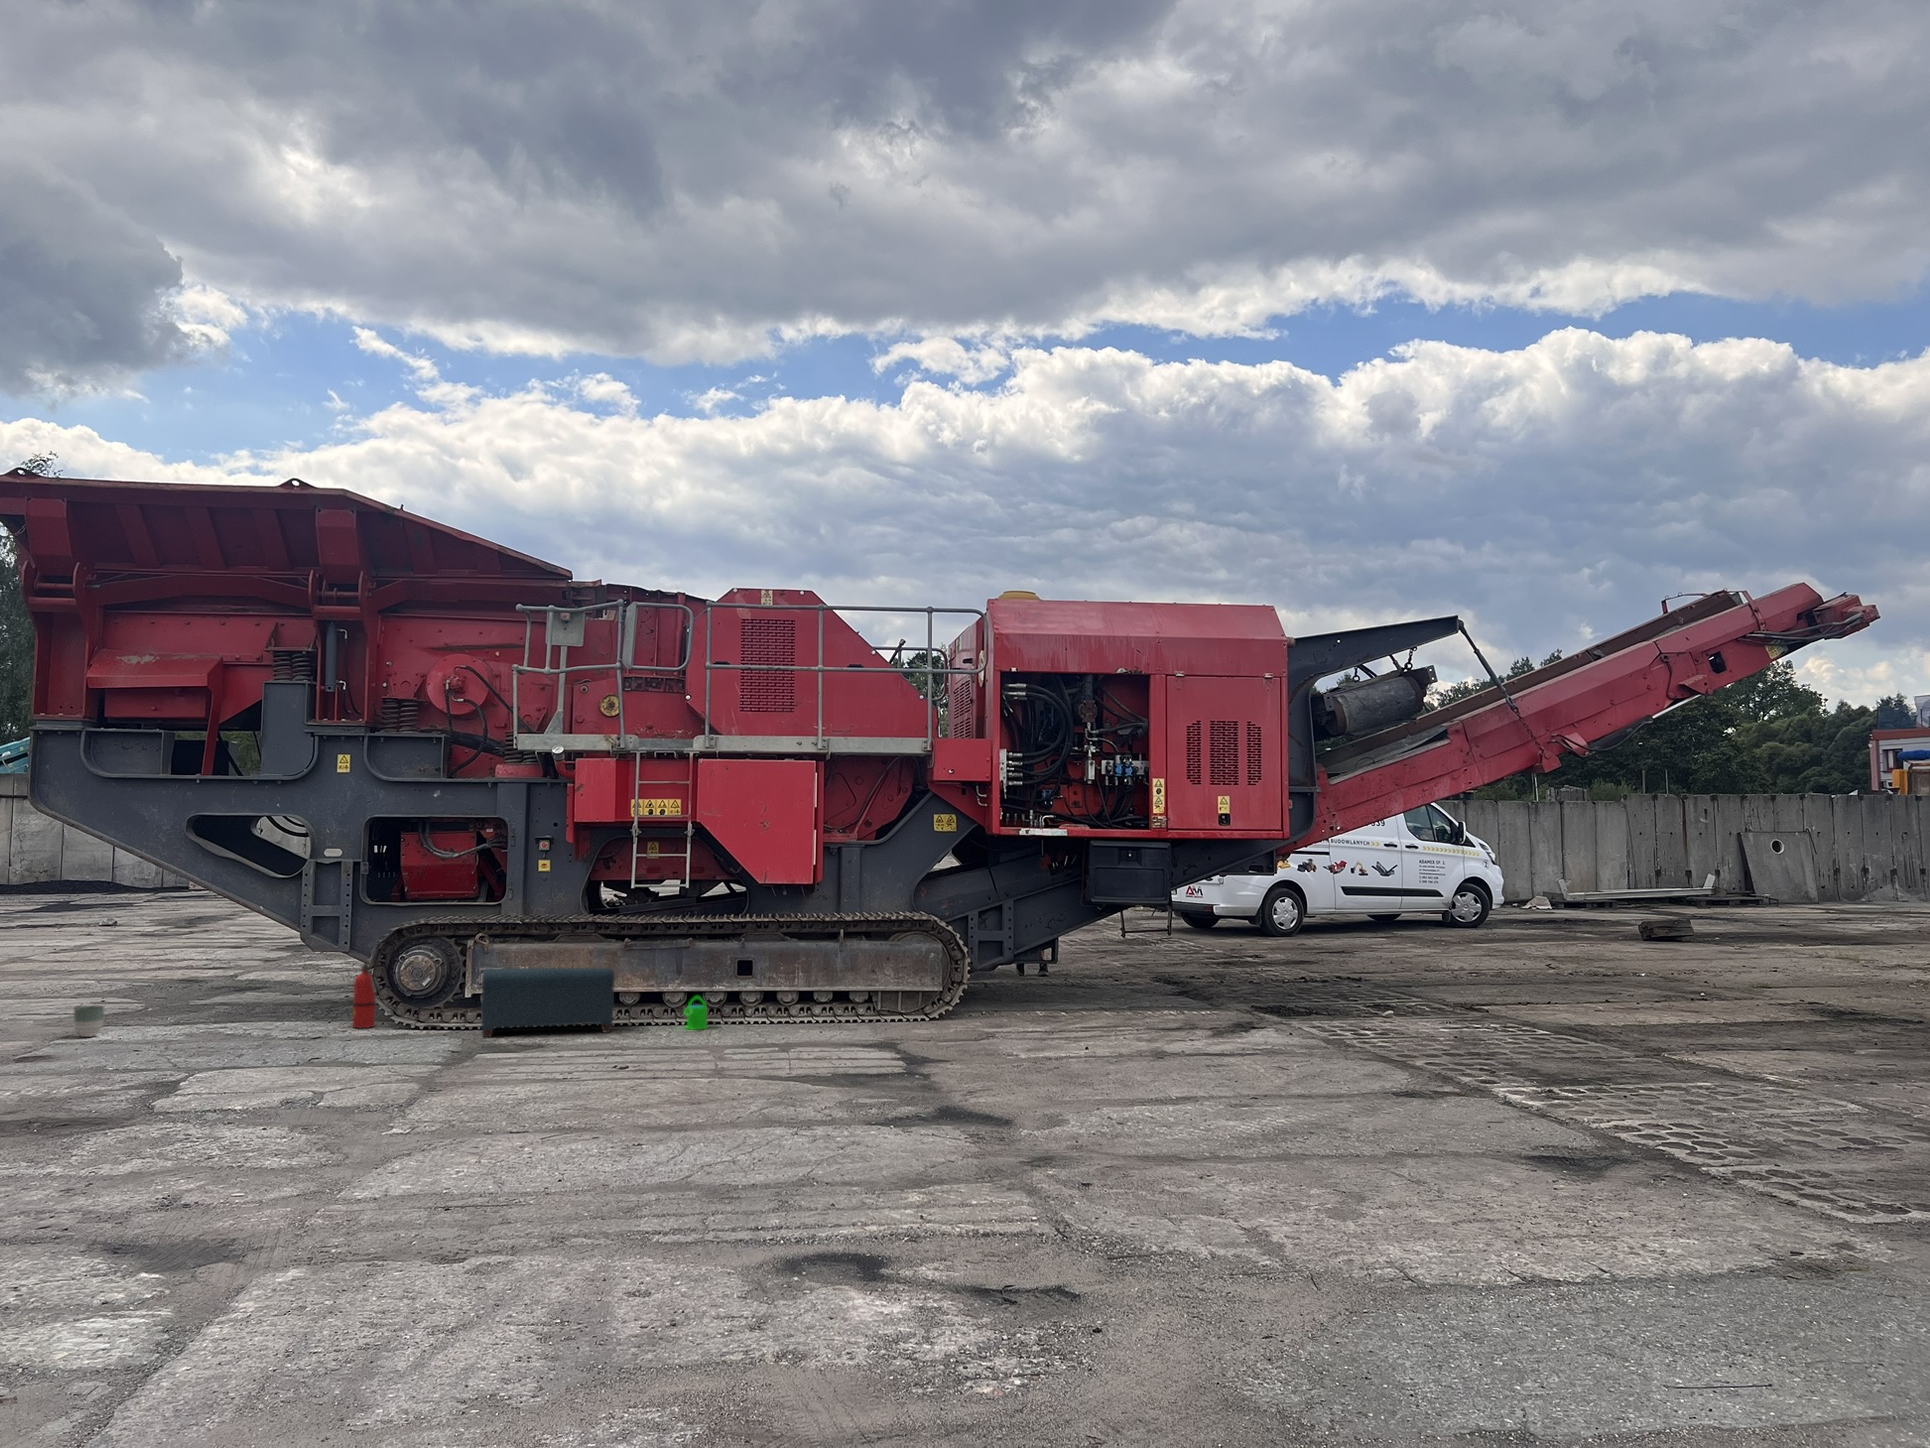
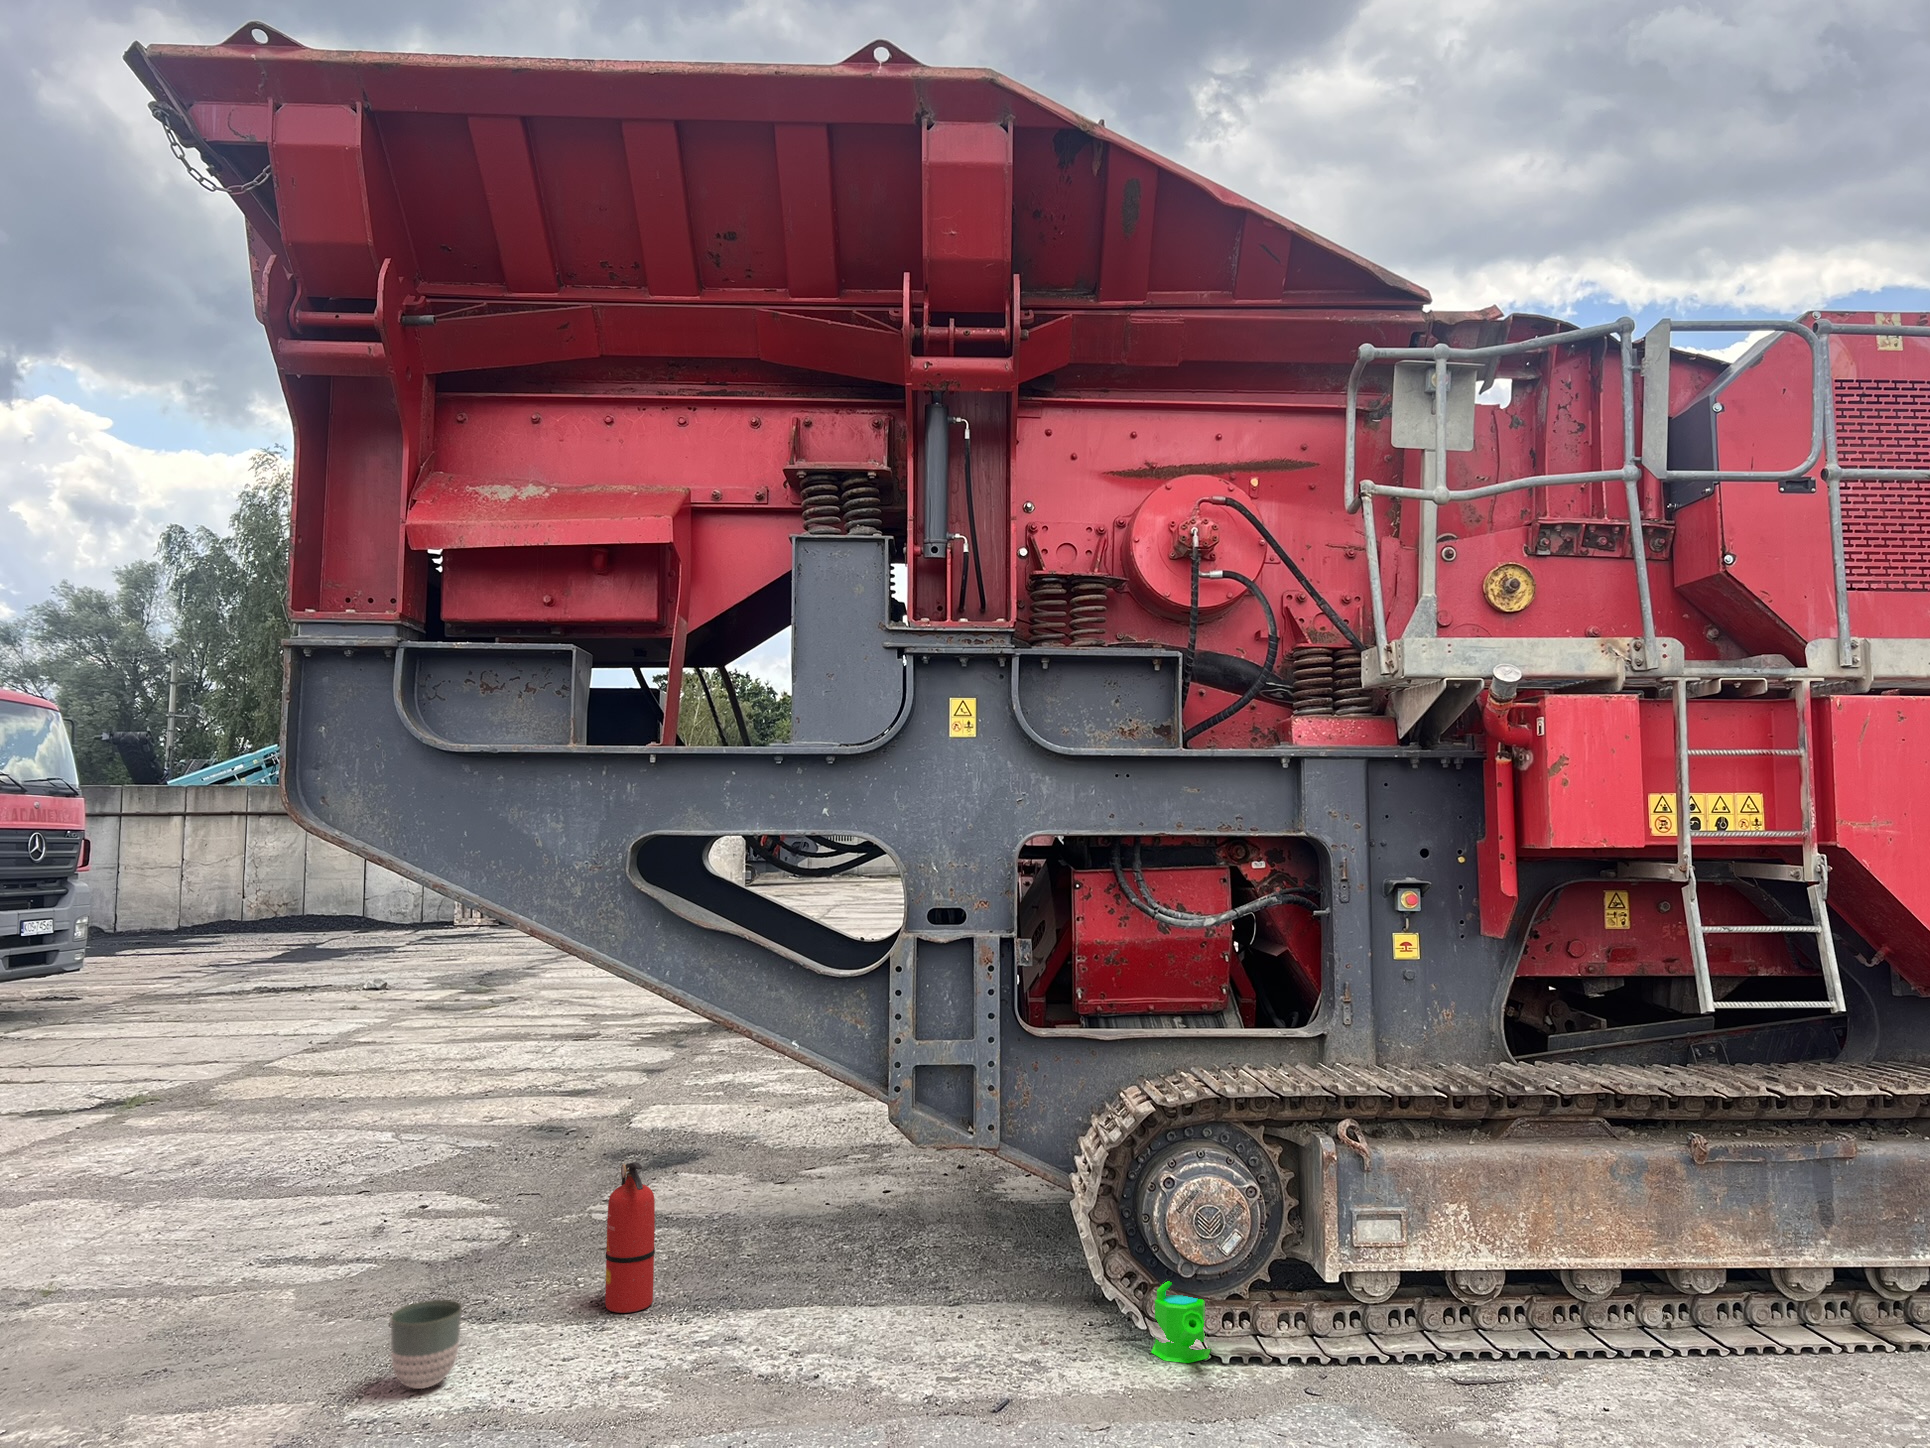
fire extinguisher: present [353,963,376,1028] -> present [605,1162,655,1313]
bench: present [481,967,615,1037] -> none [1329,1179,1679,1392]
watering can: present [684,996,708,1030] -> present [1151,1281,1211,1363]

